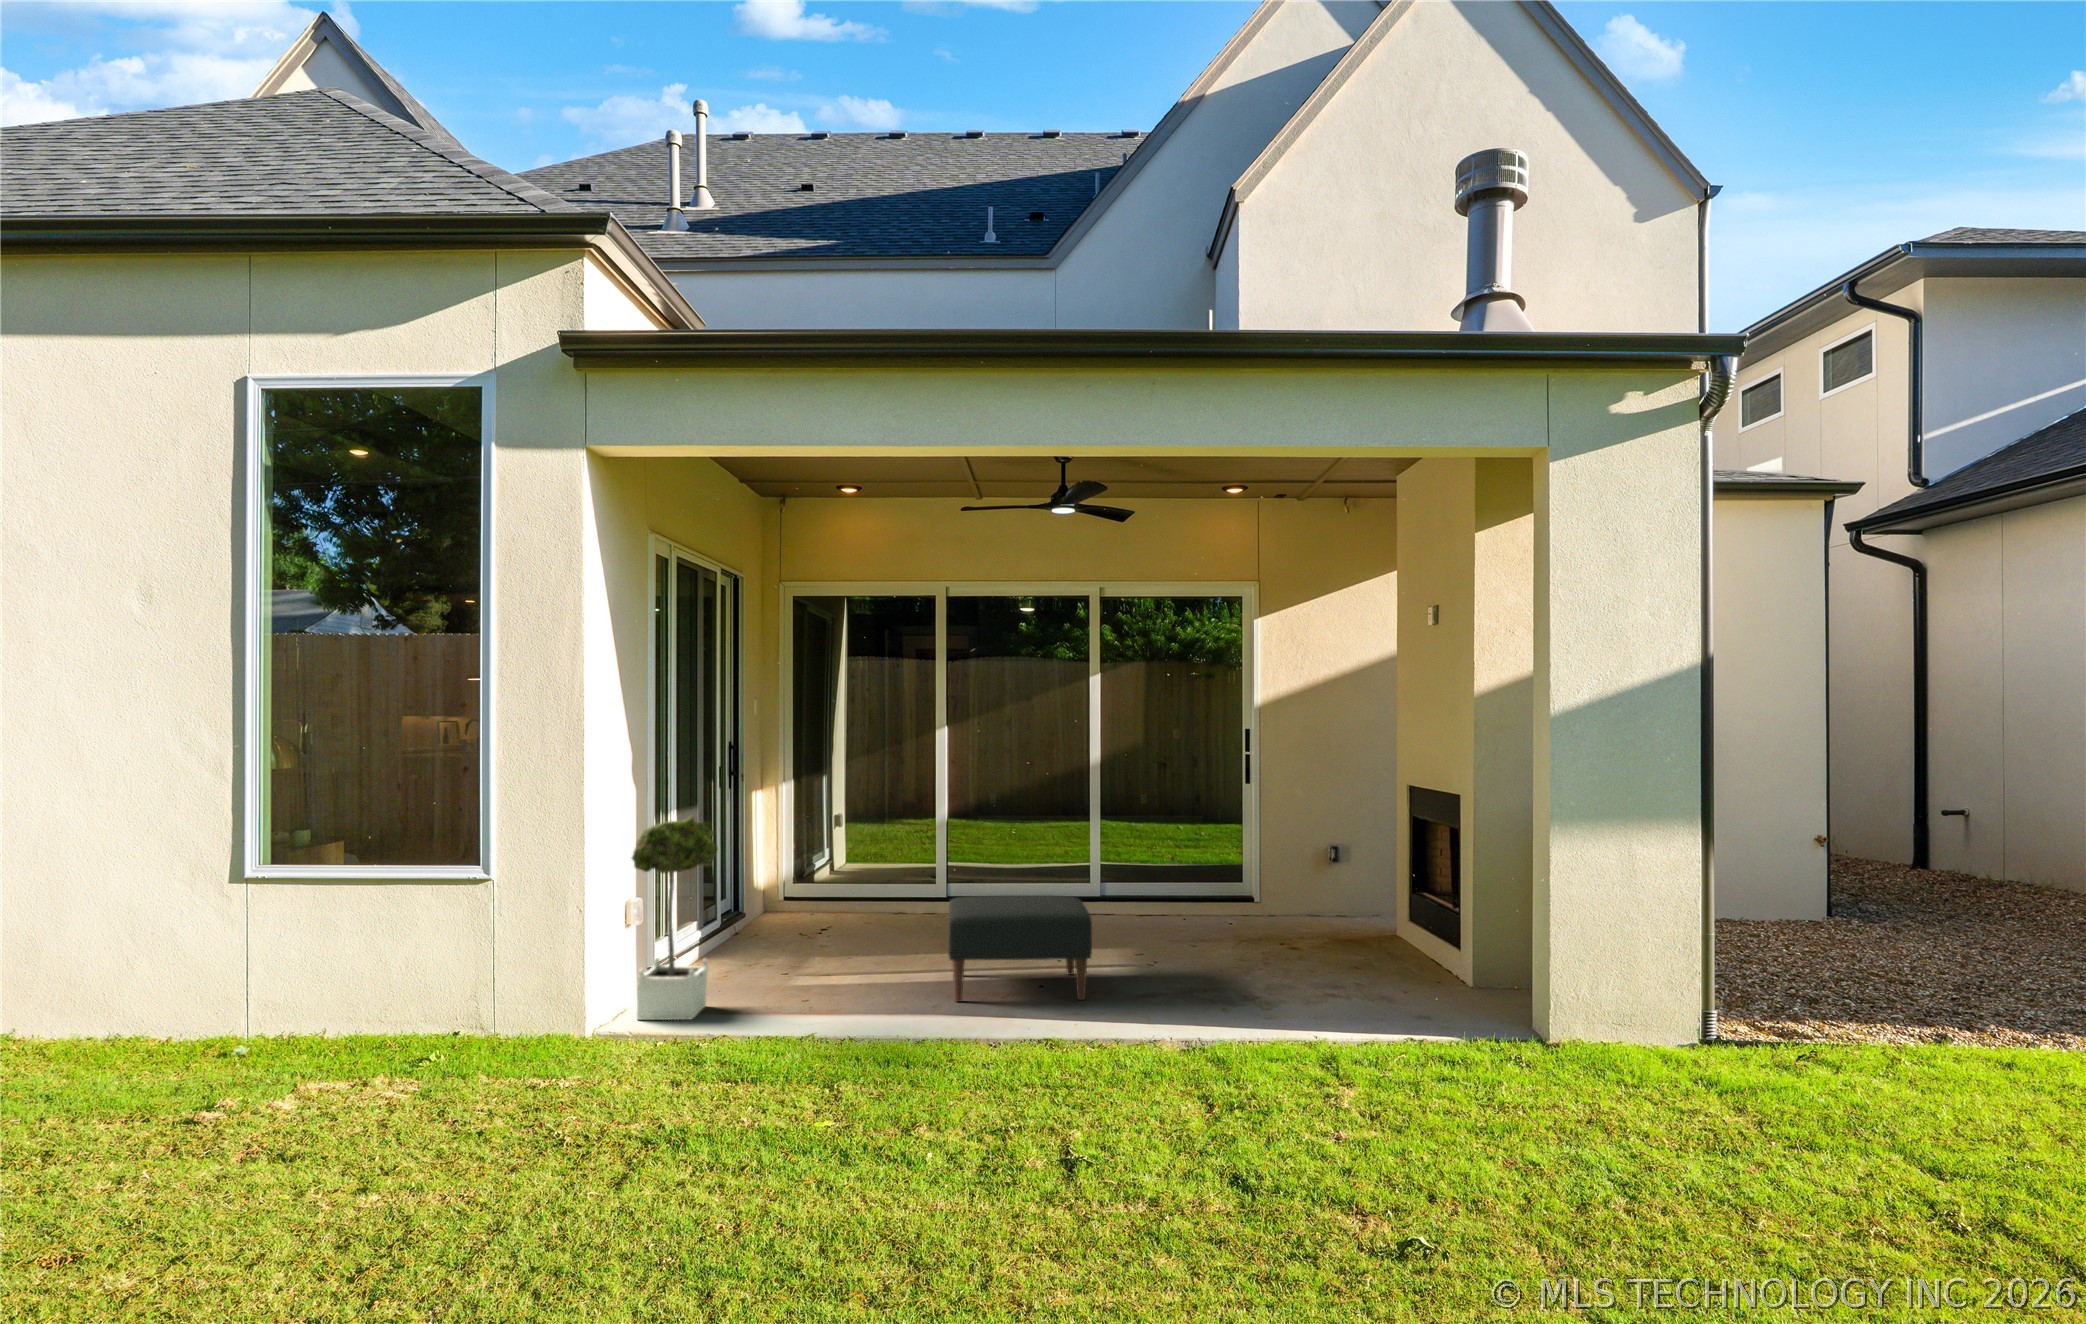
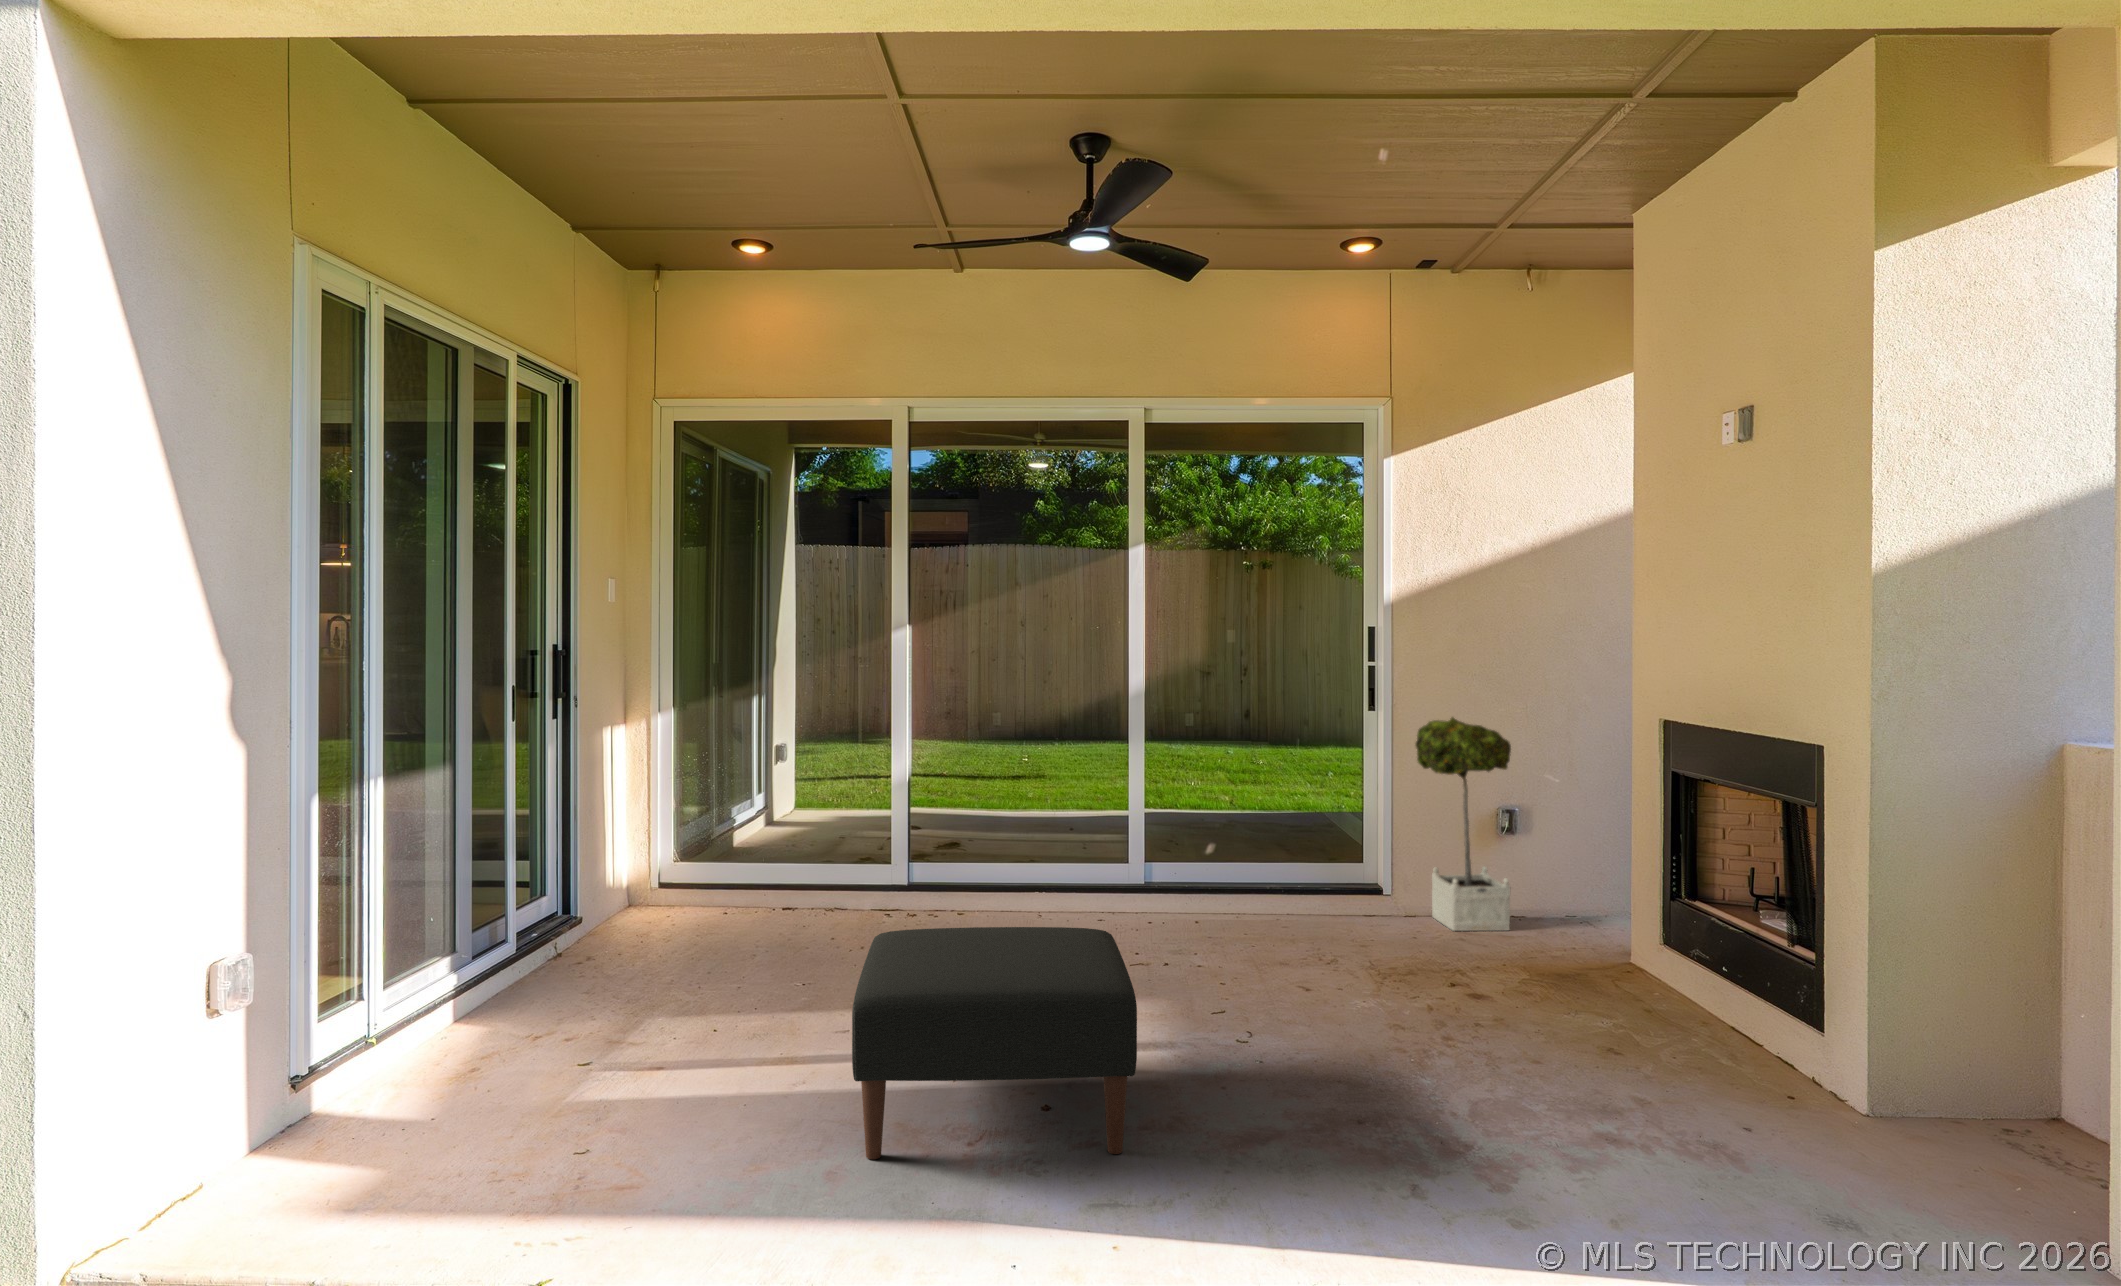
potted tree: present [632,817,718,1020] -> present [1416,717,1511,931]

